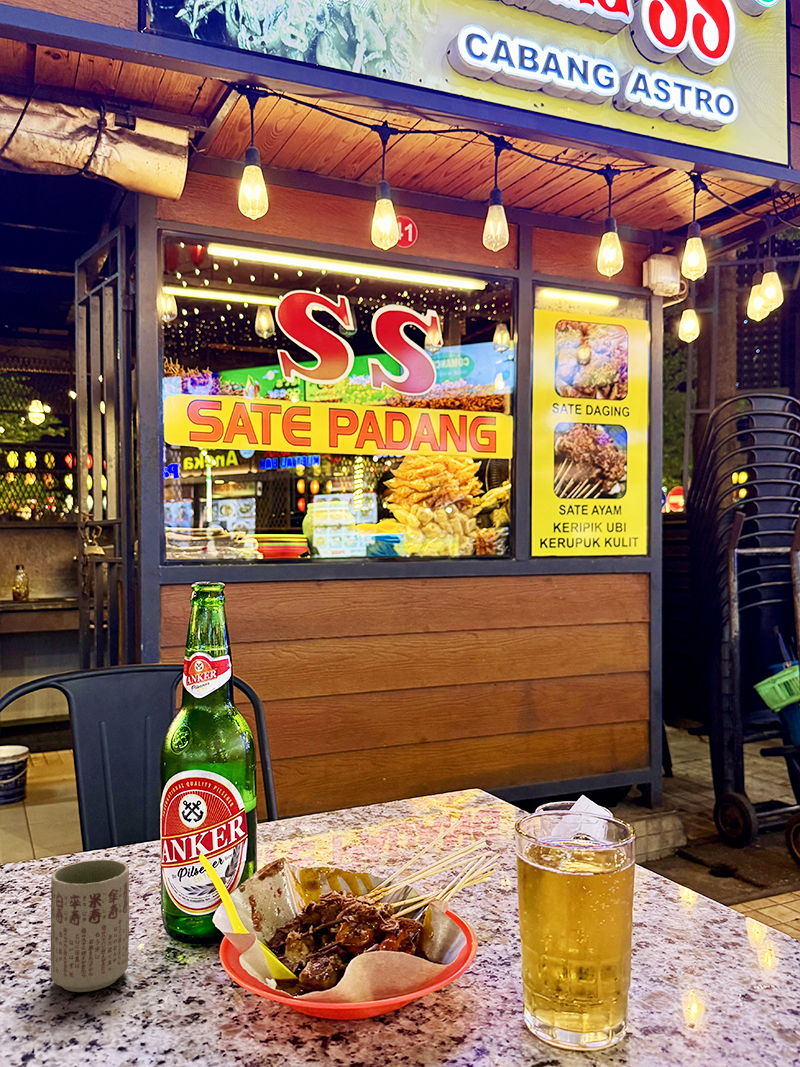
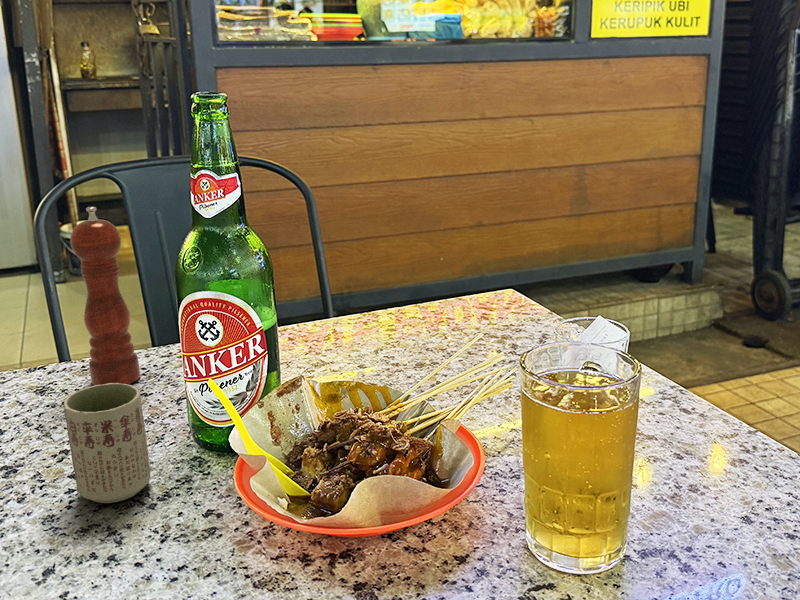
pepper mill: none [55,689,107,884] -> present [70,207,140,386]

